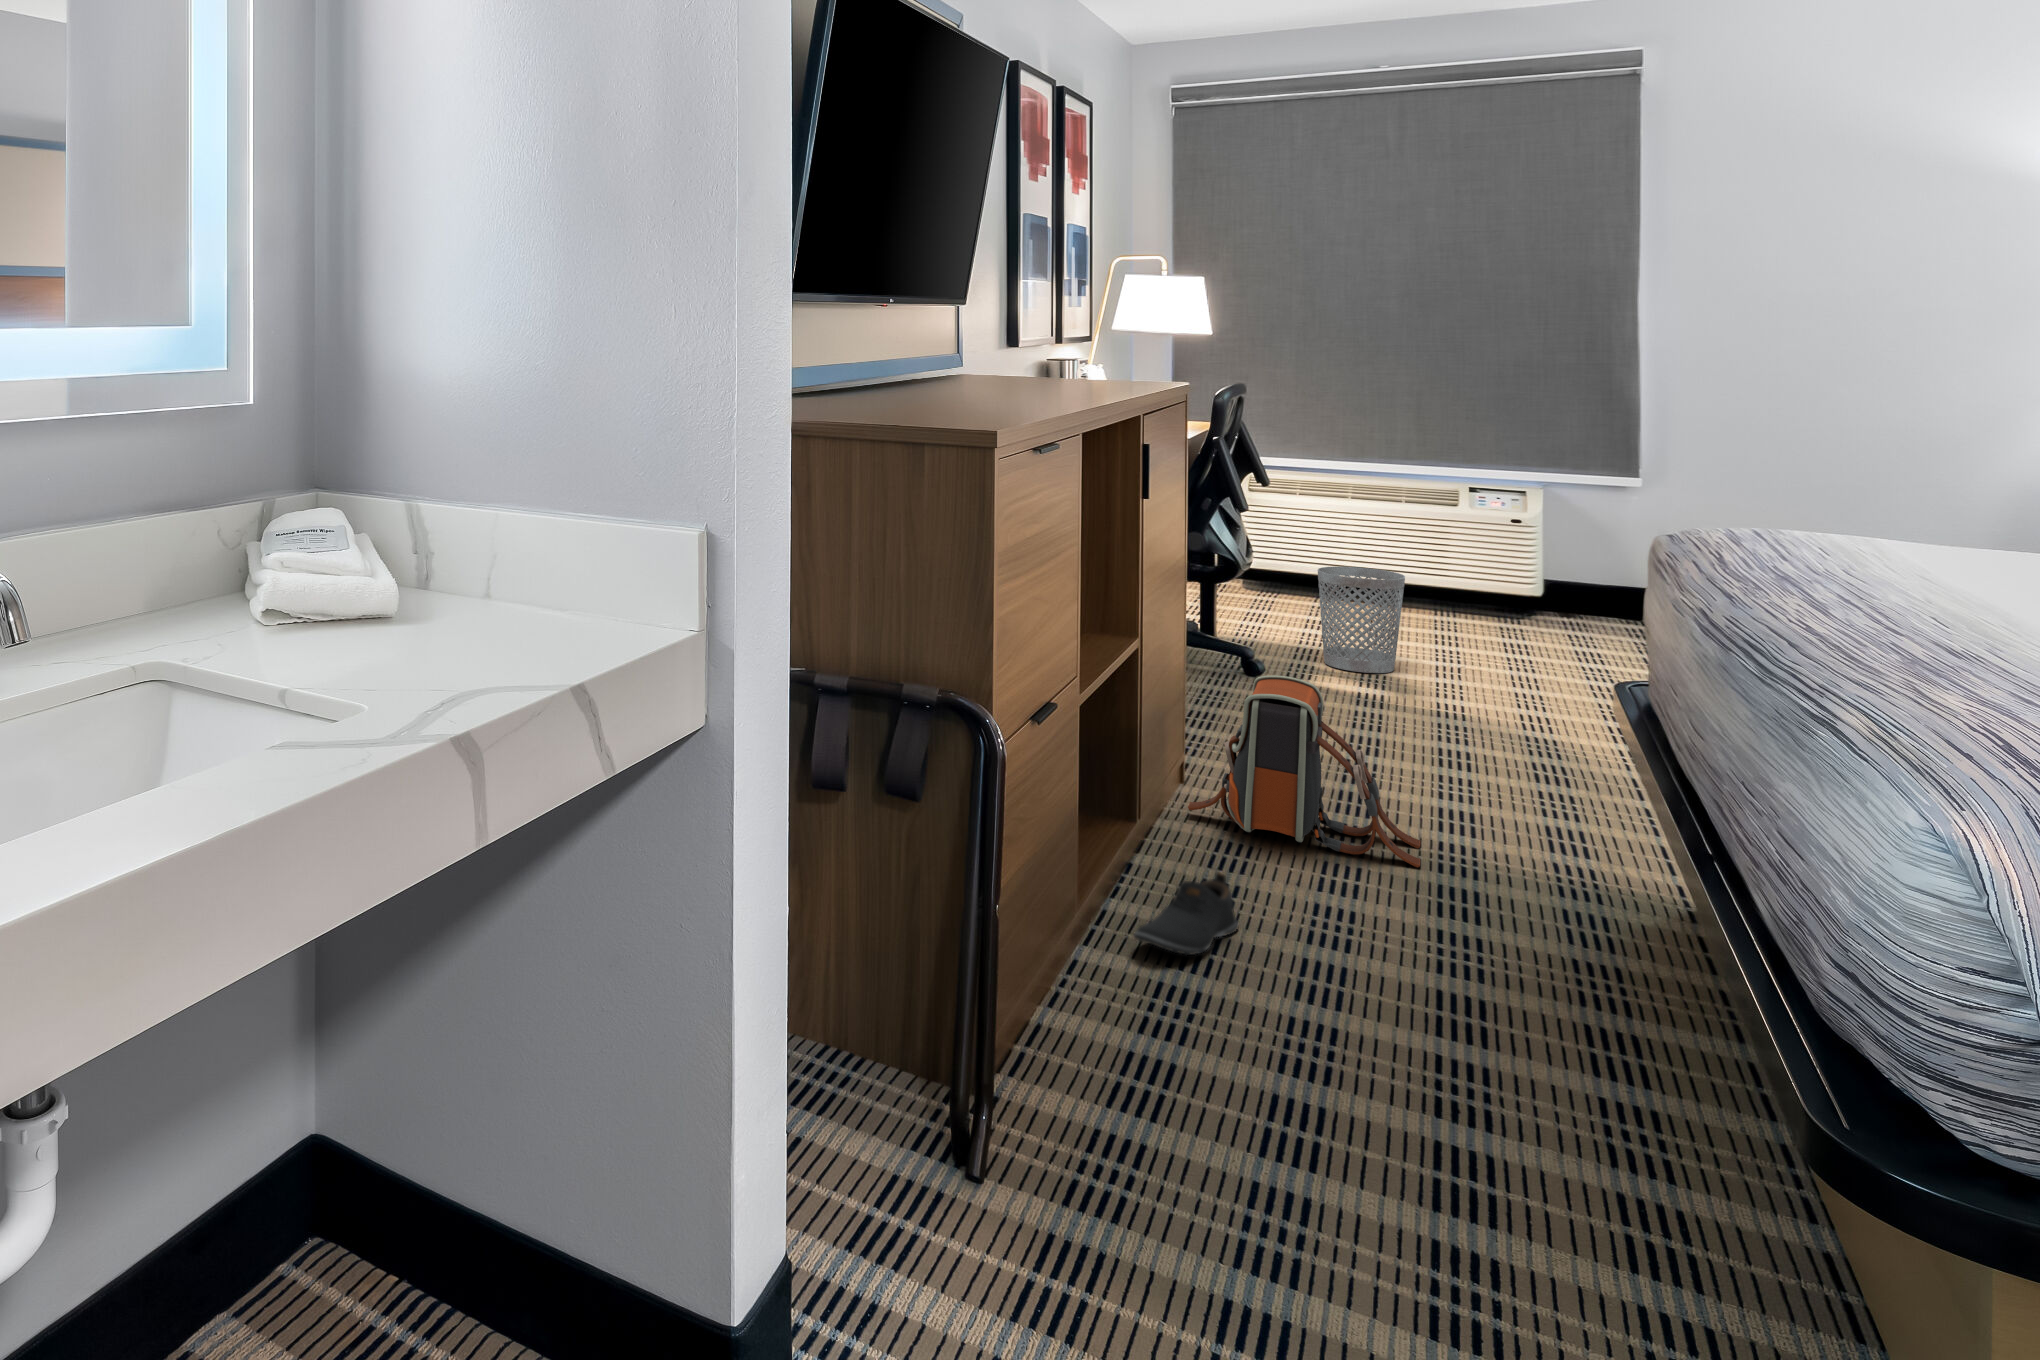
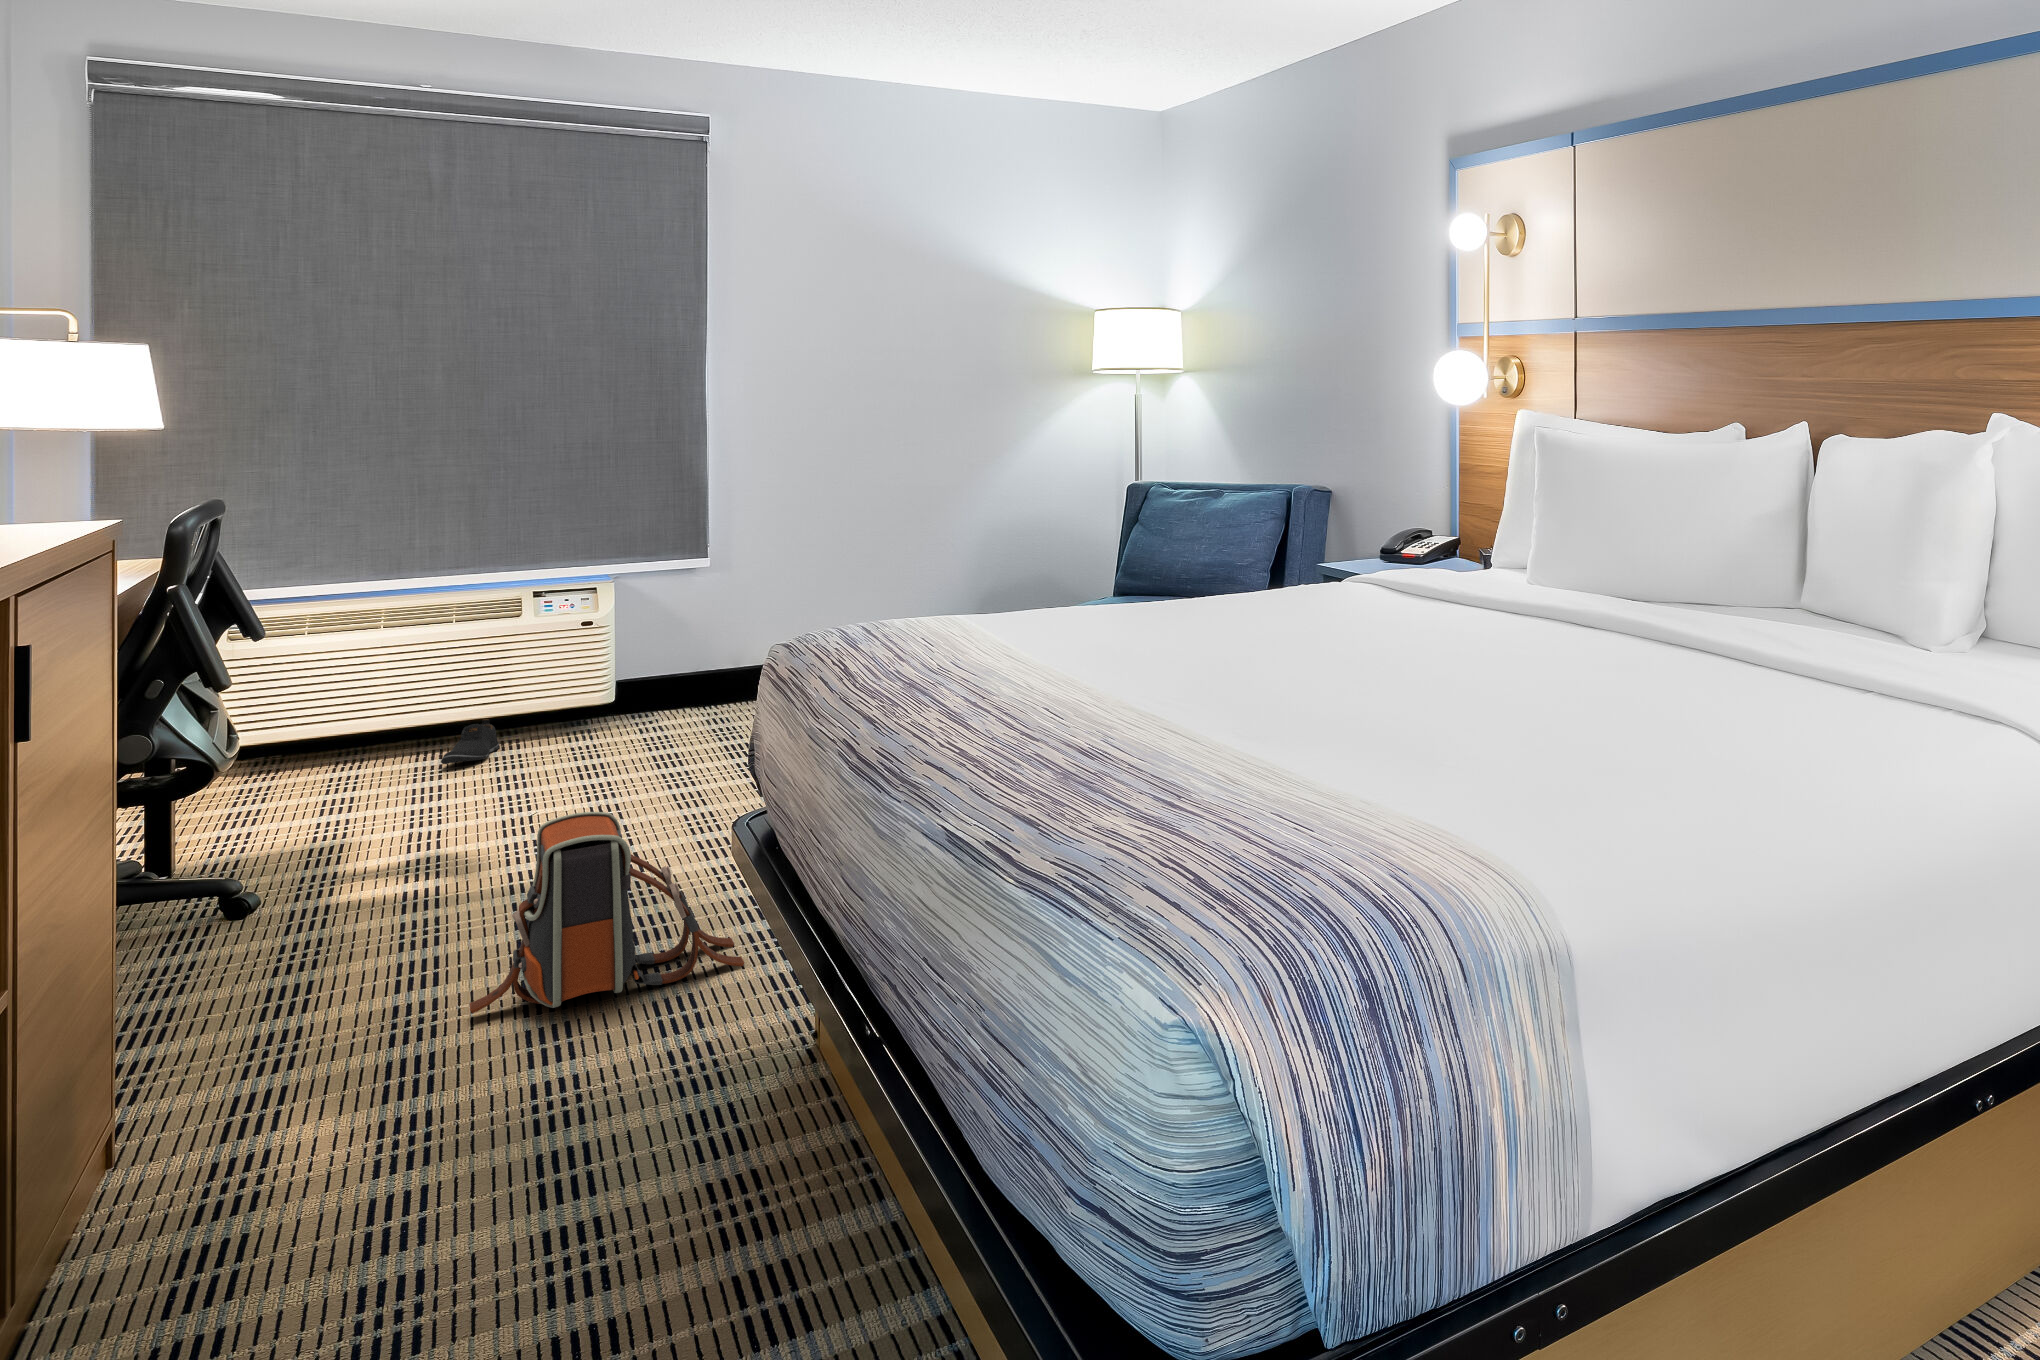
wastebasket: present [1318,567,1405,673] -> none [523,668,620,788]
shoe: present [1133,873,1238,955] -> present [441,719,500,764]

